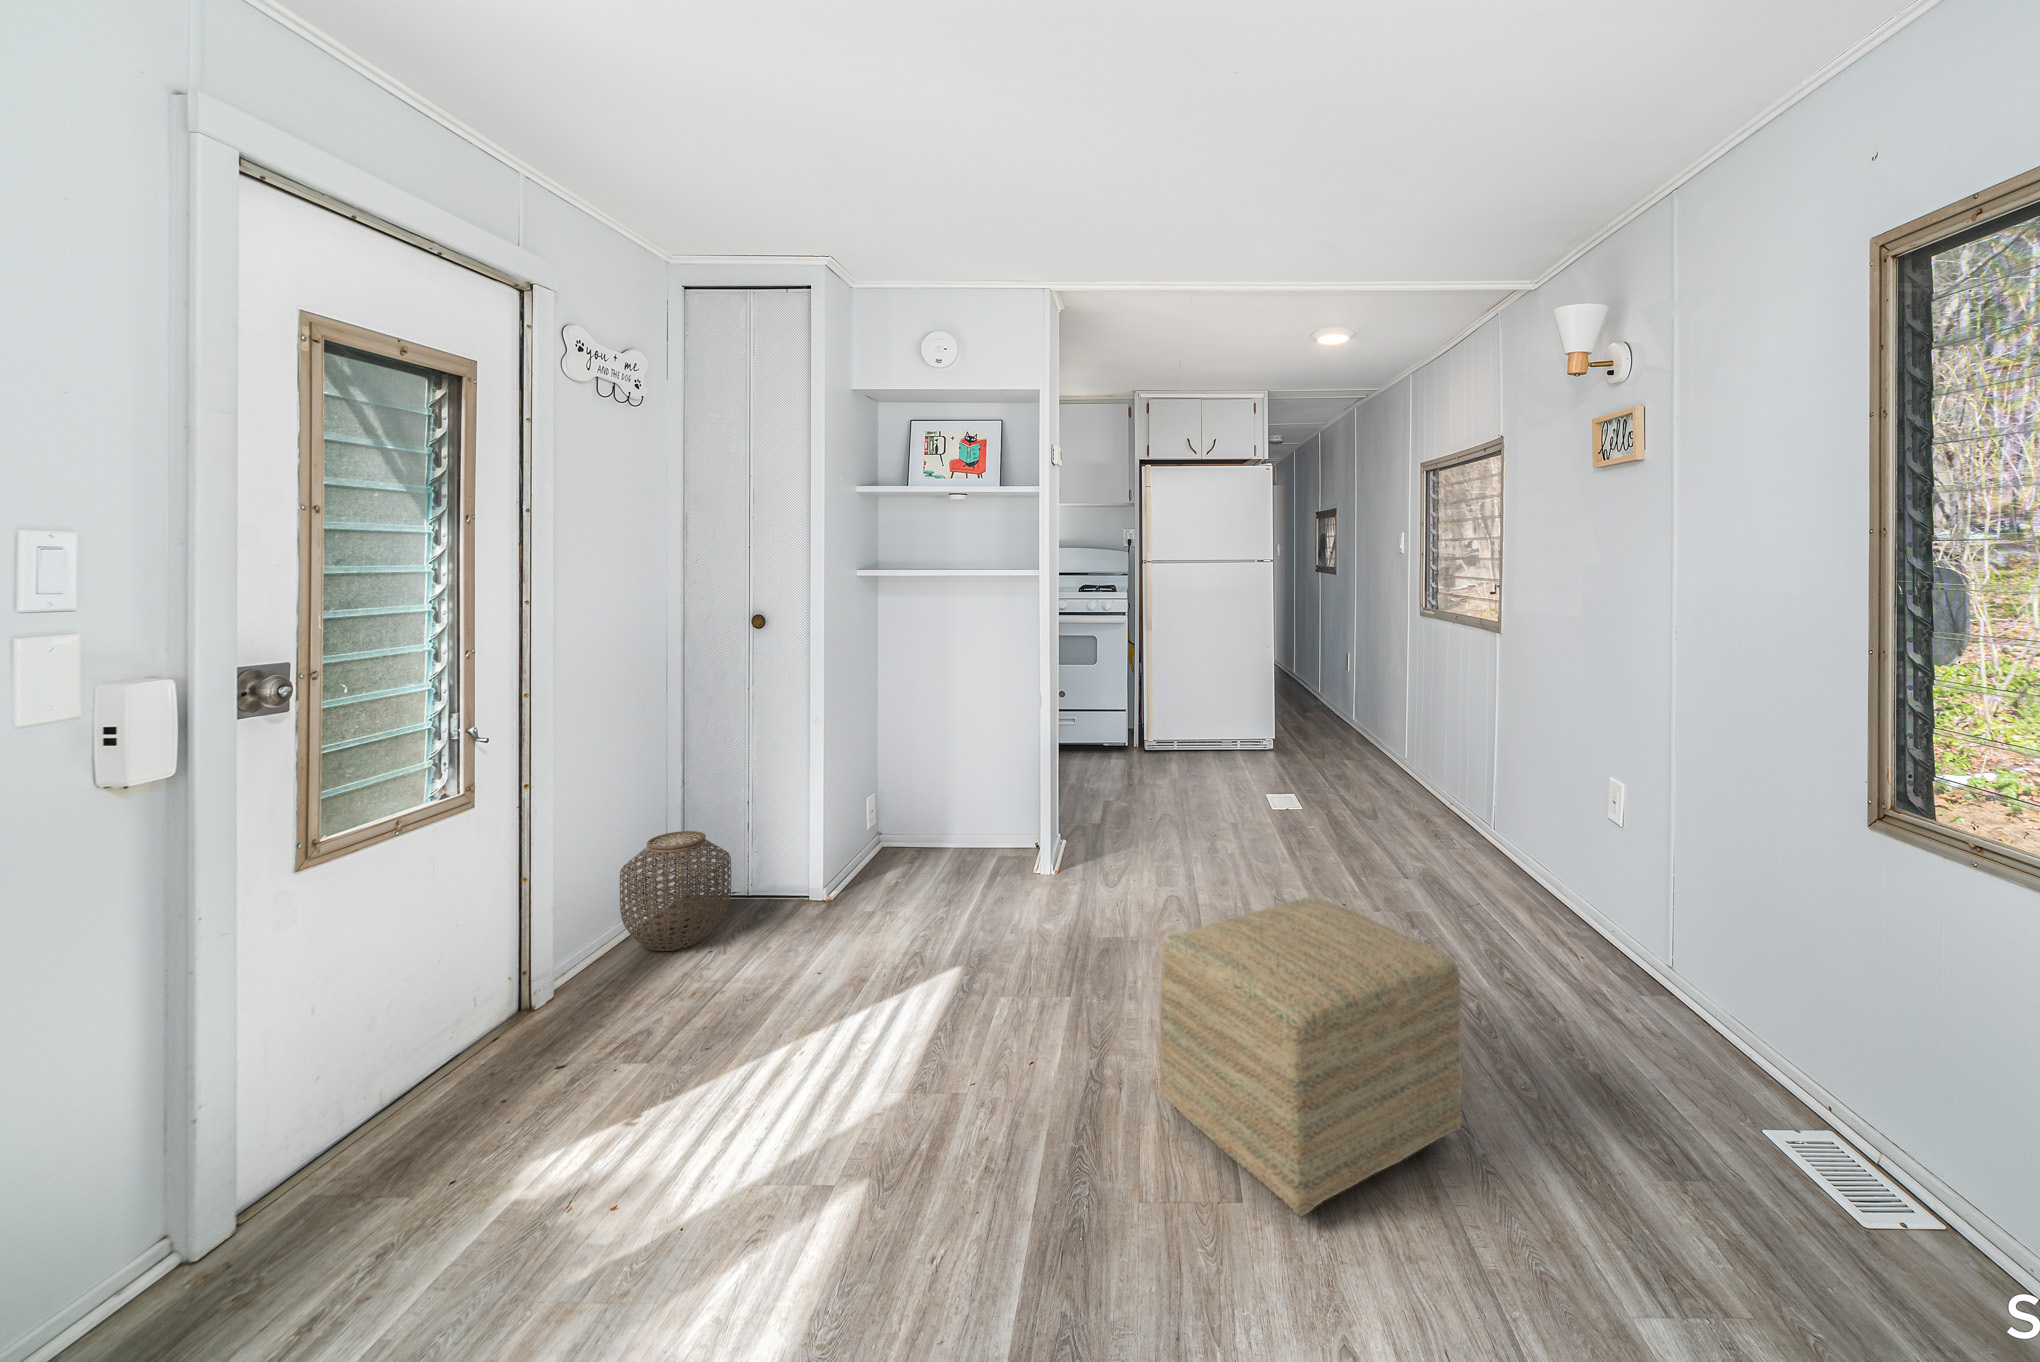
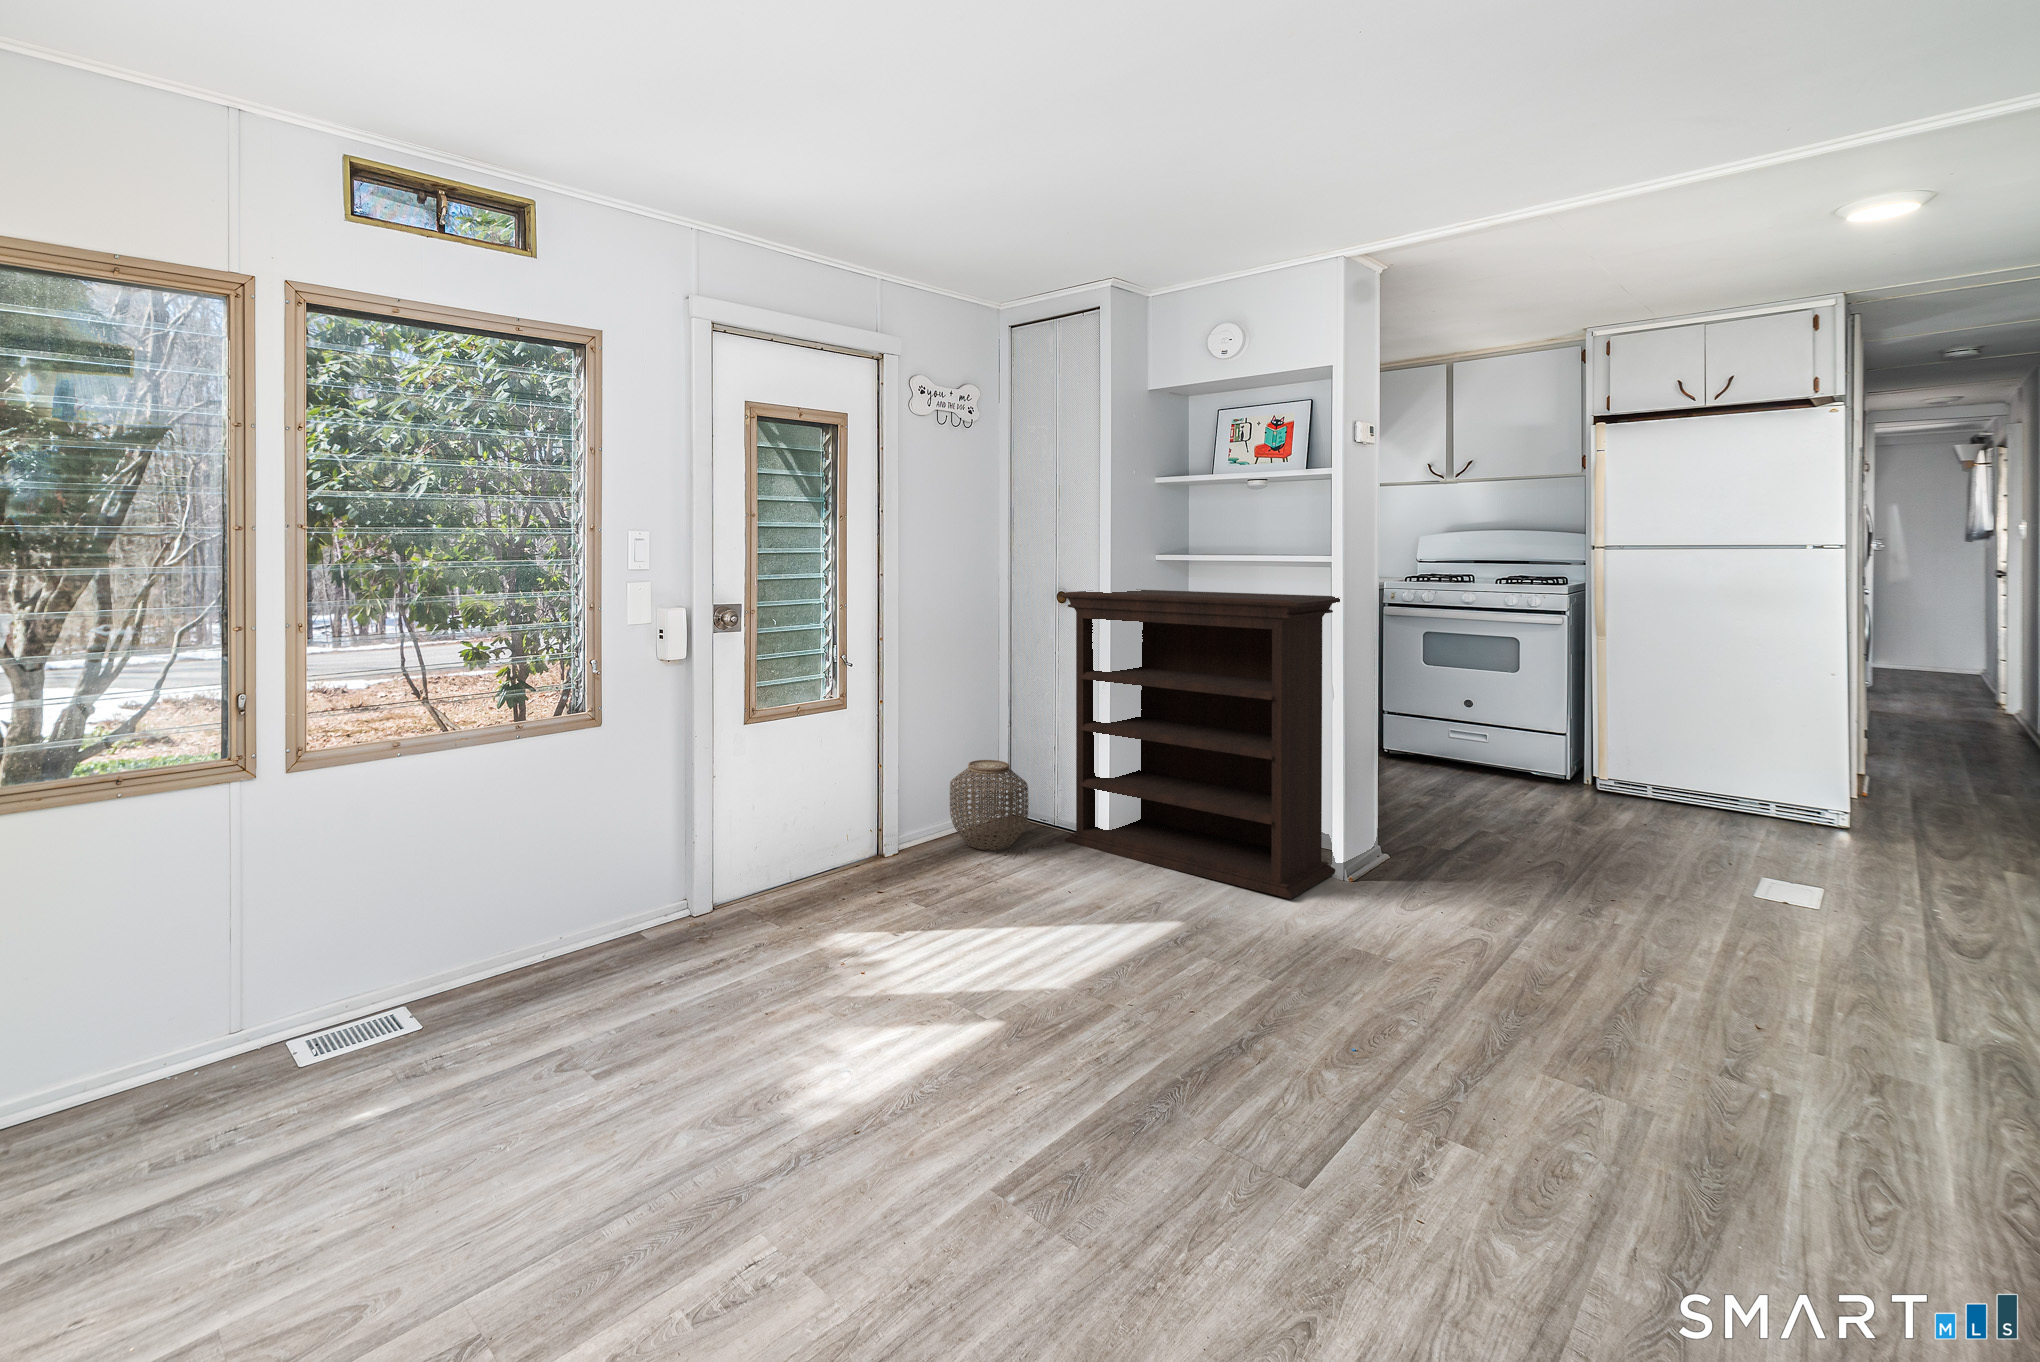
bookshelf: none [760,608,1051,910] -> present [1059,590,1340,899]
ottoman: present [1161,898,1462,1216] -> none [1275,915,1613,1233]

